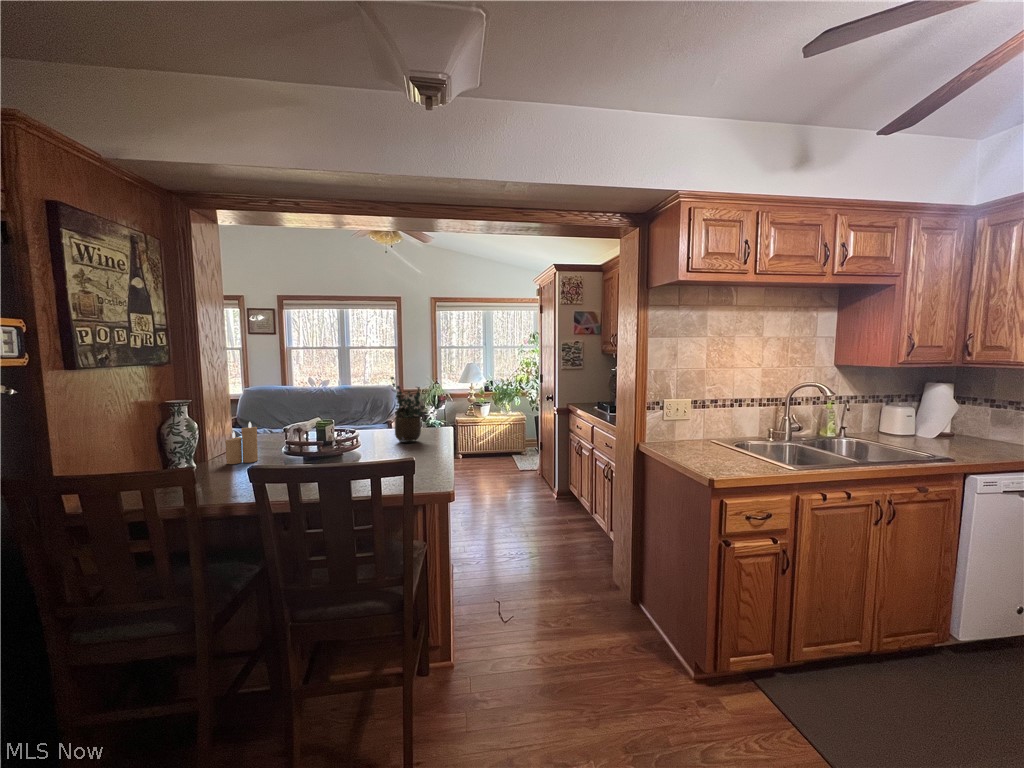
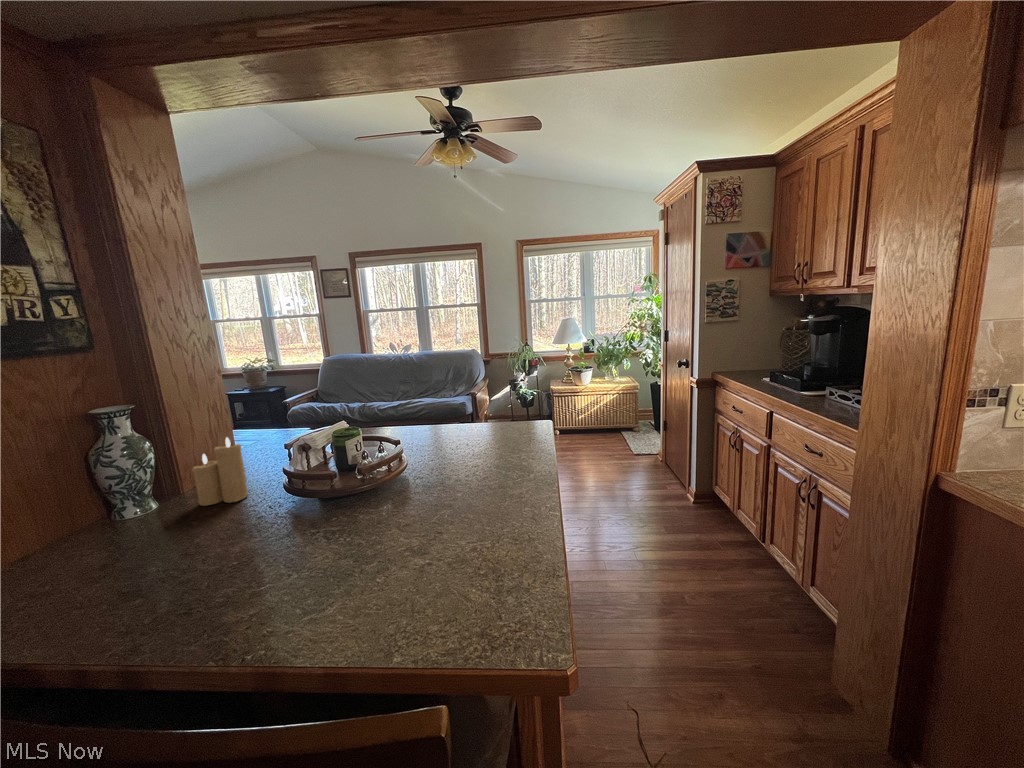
potted plant: present [391,377,425,443] -> none [452,350,509,458]

